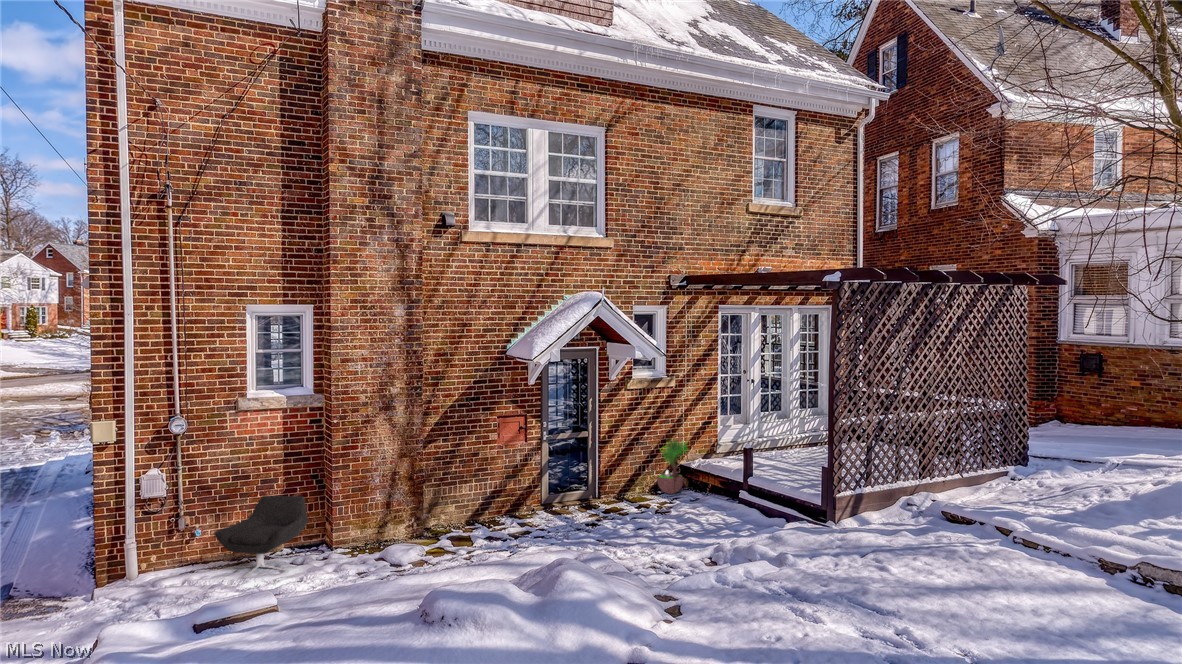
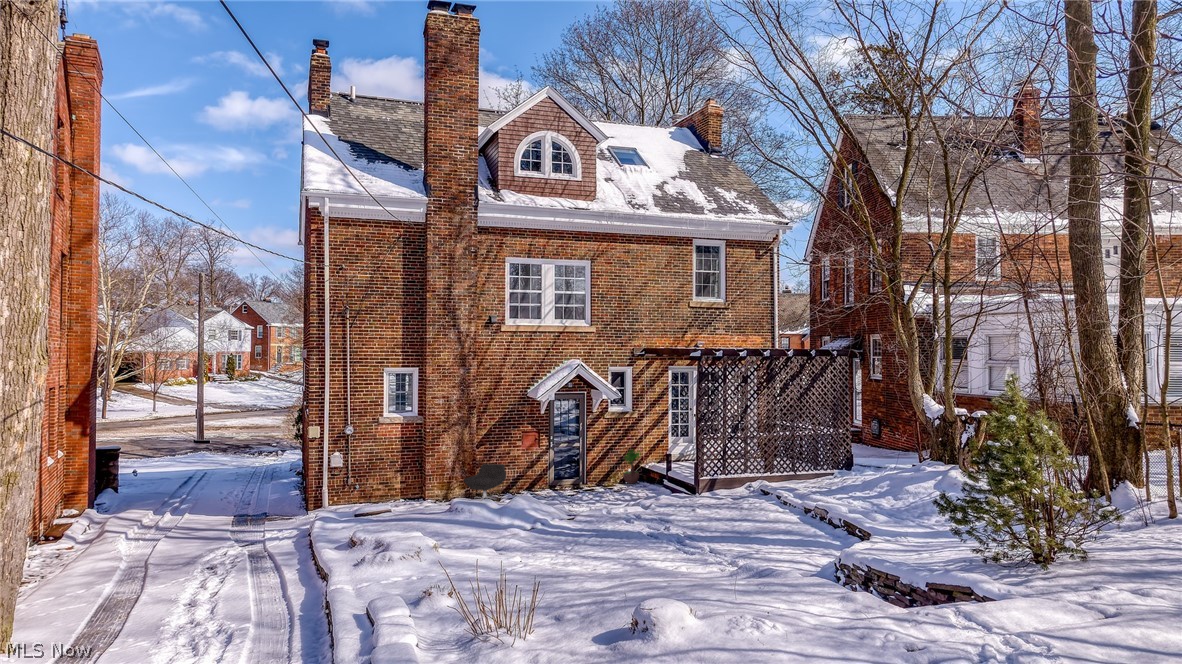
lounge chair: present [215,496,308,579] -> present [464,464,506,501]

